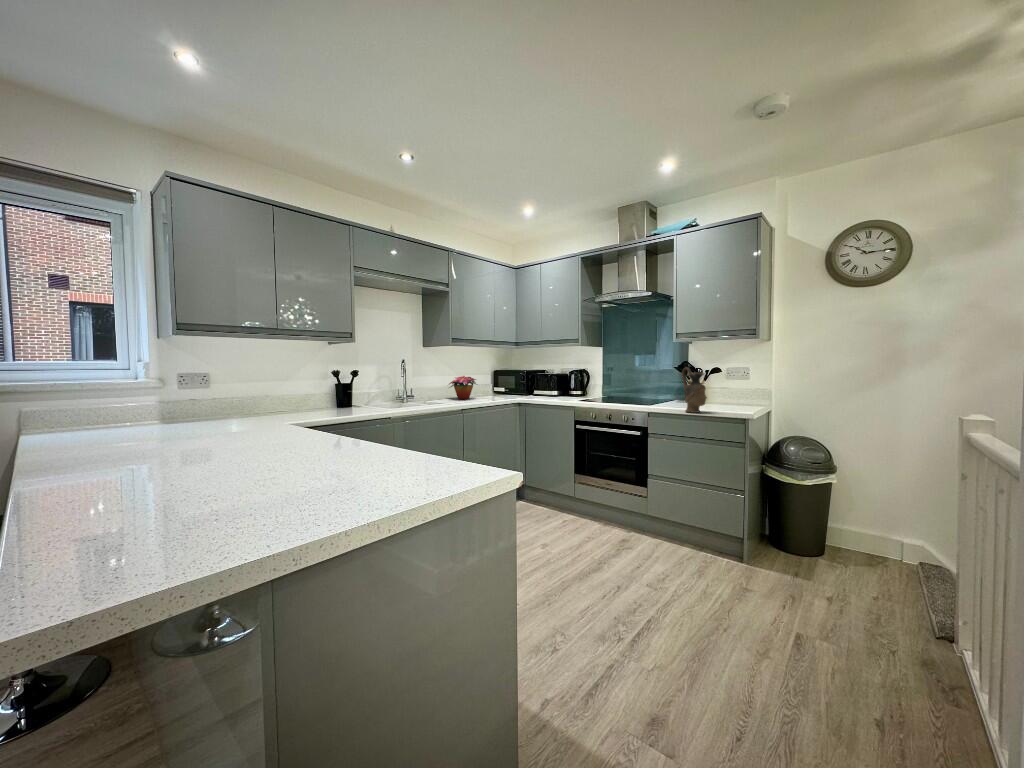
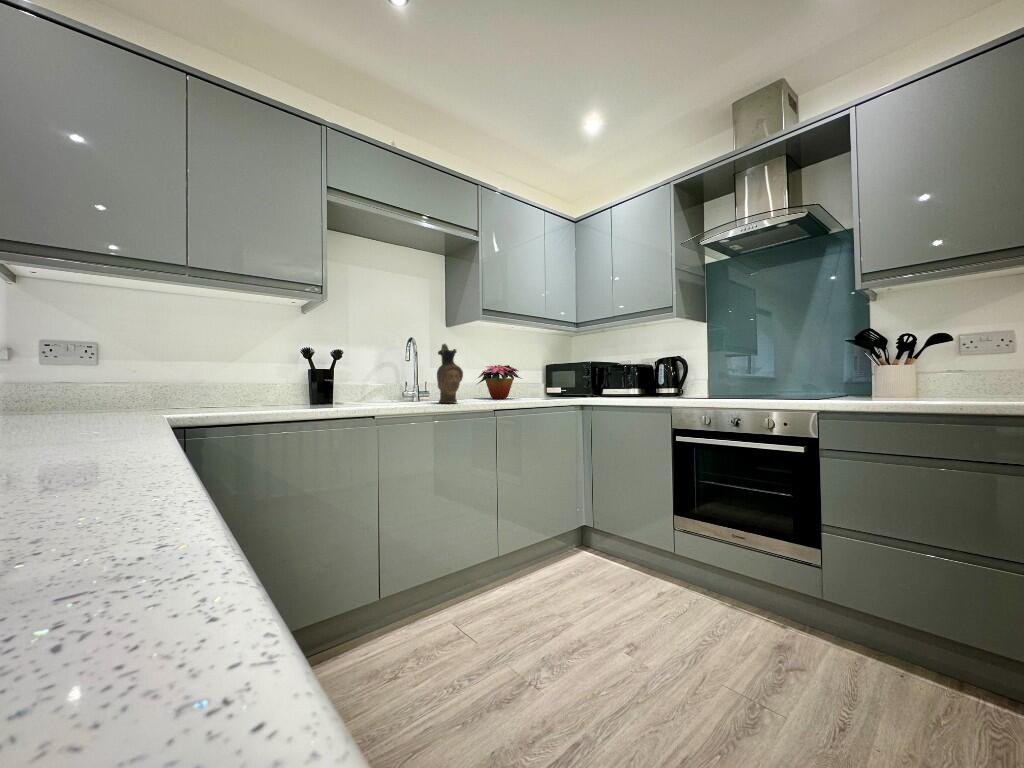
ceramic pitcher: present [682,367,707,413] -> present [437,344,463,403]

